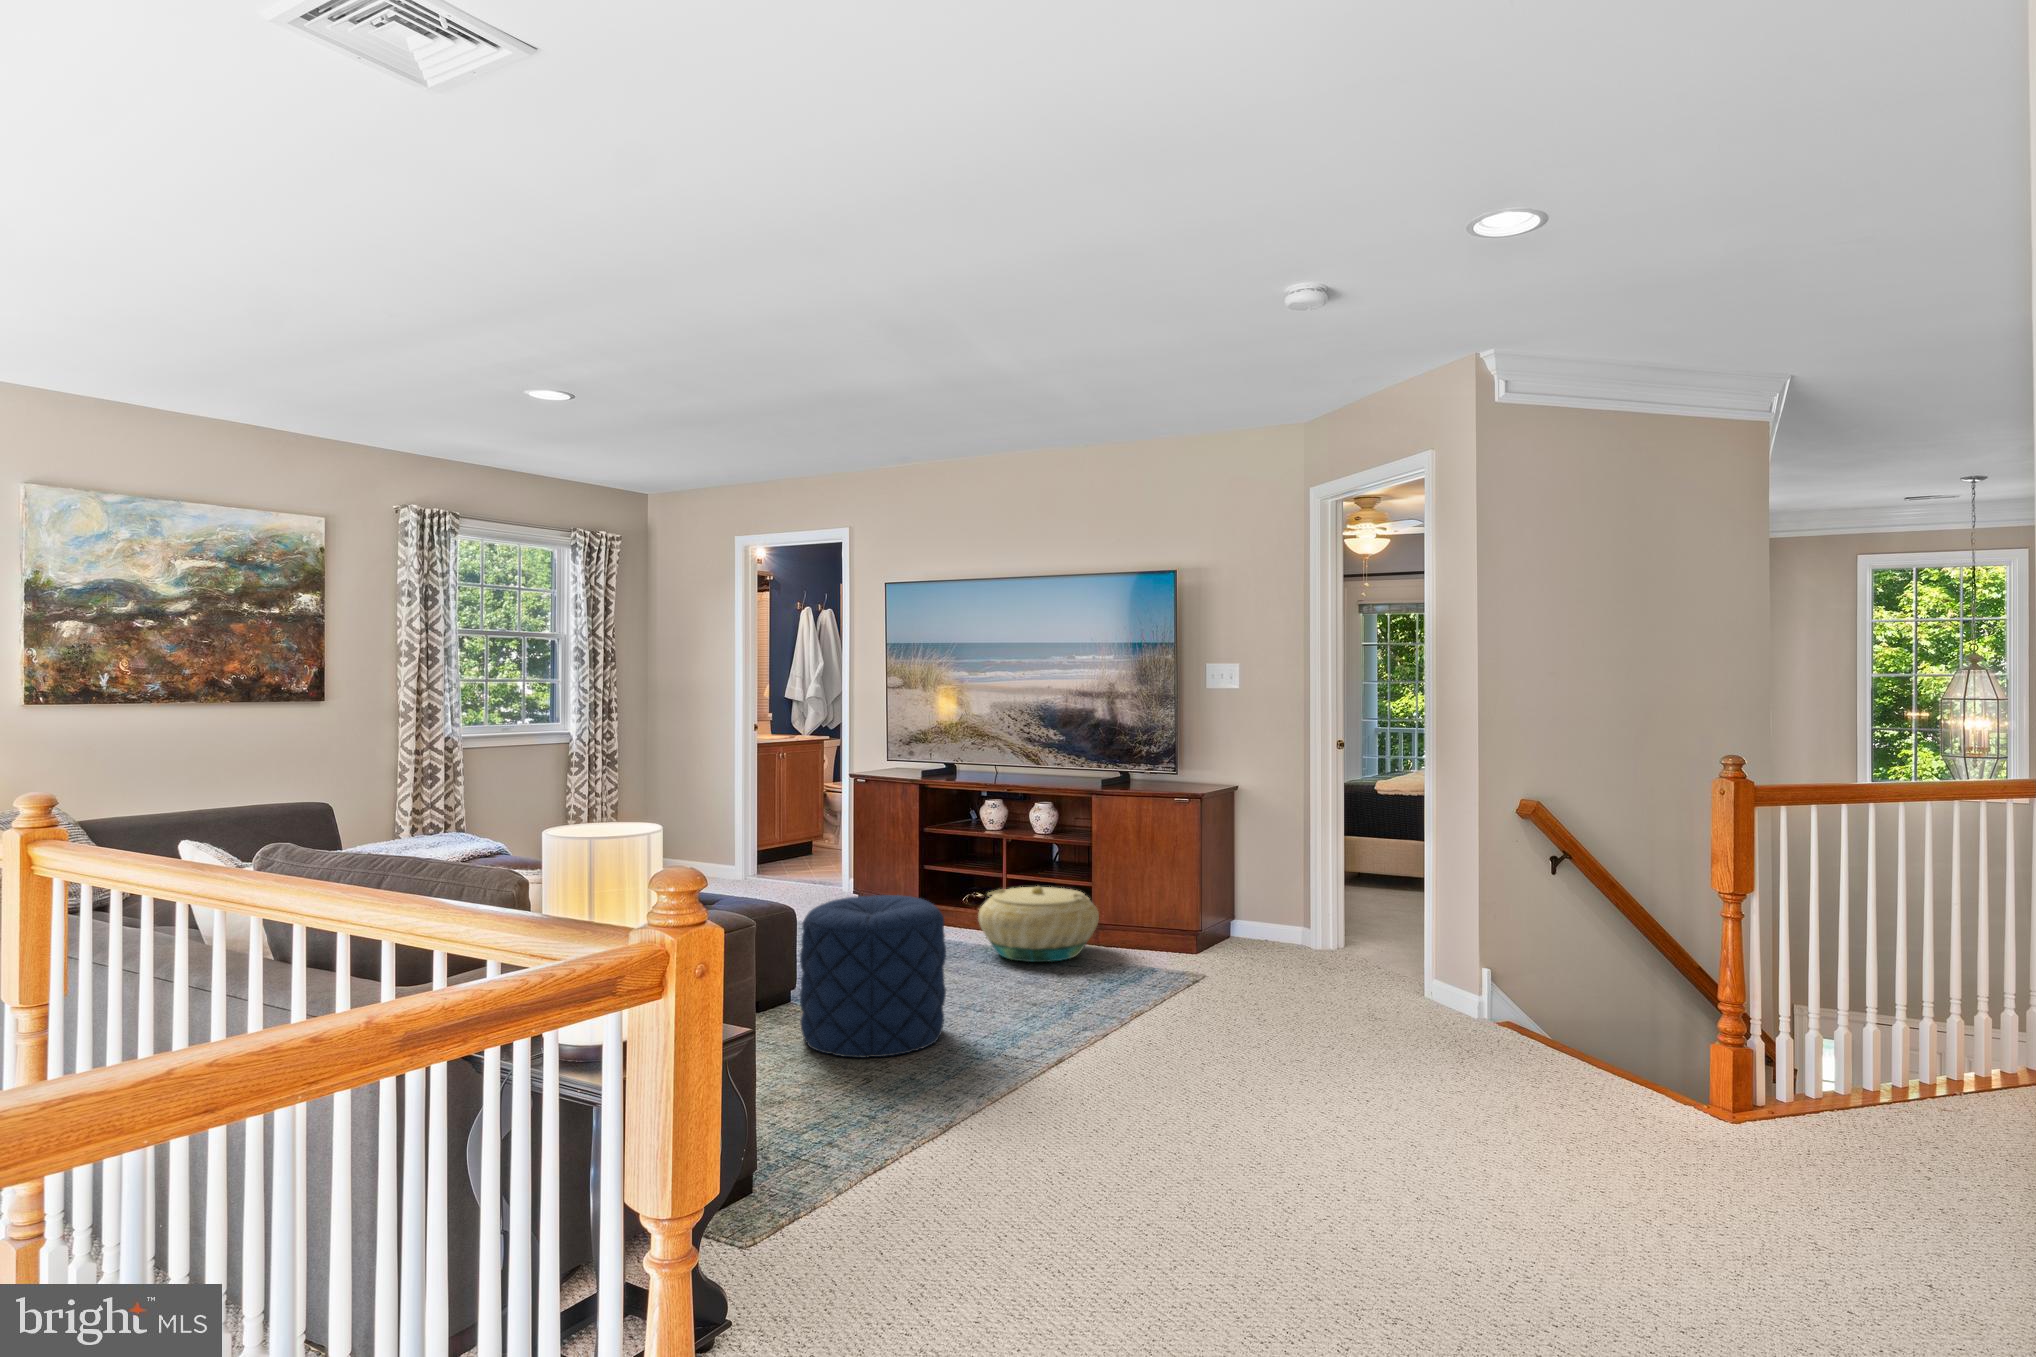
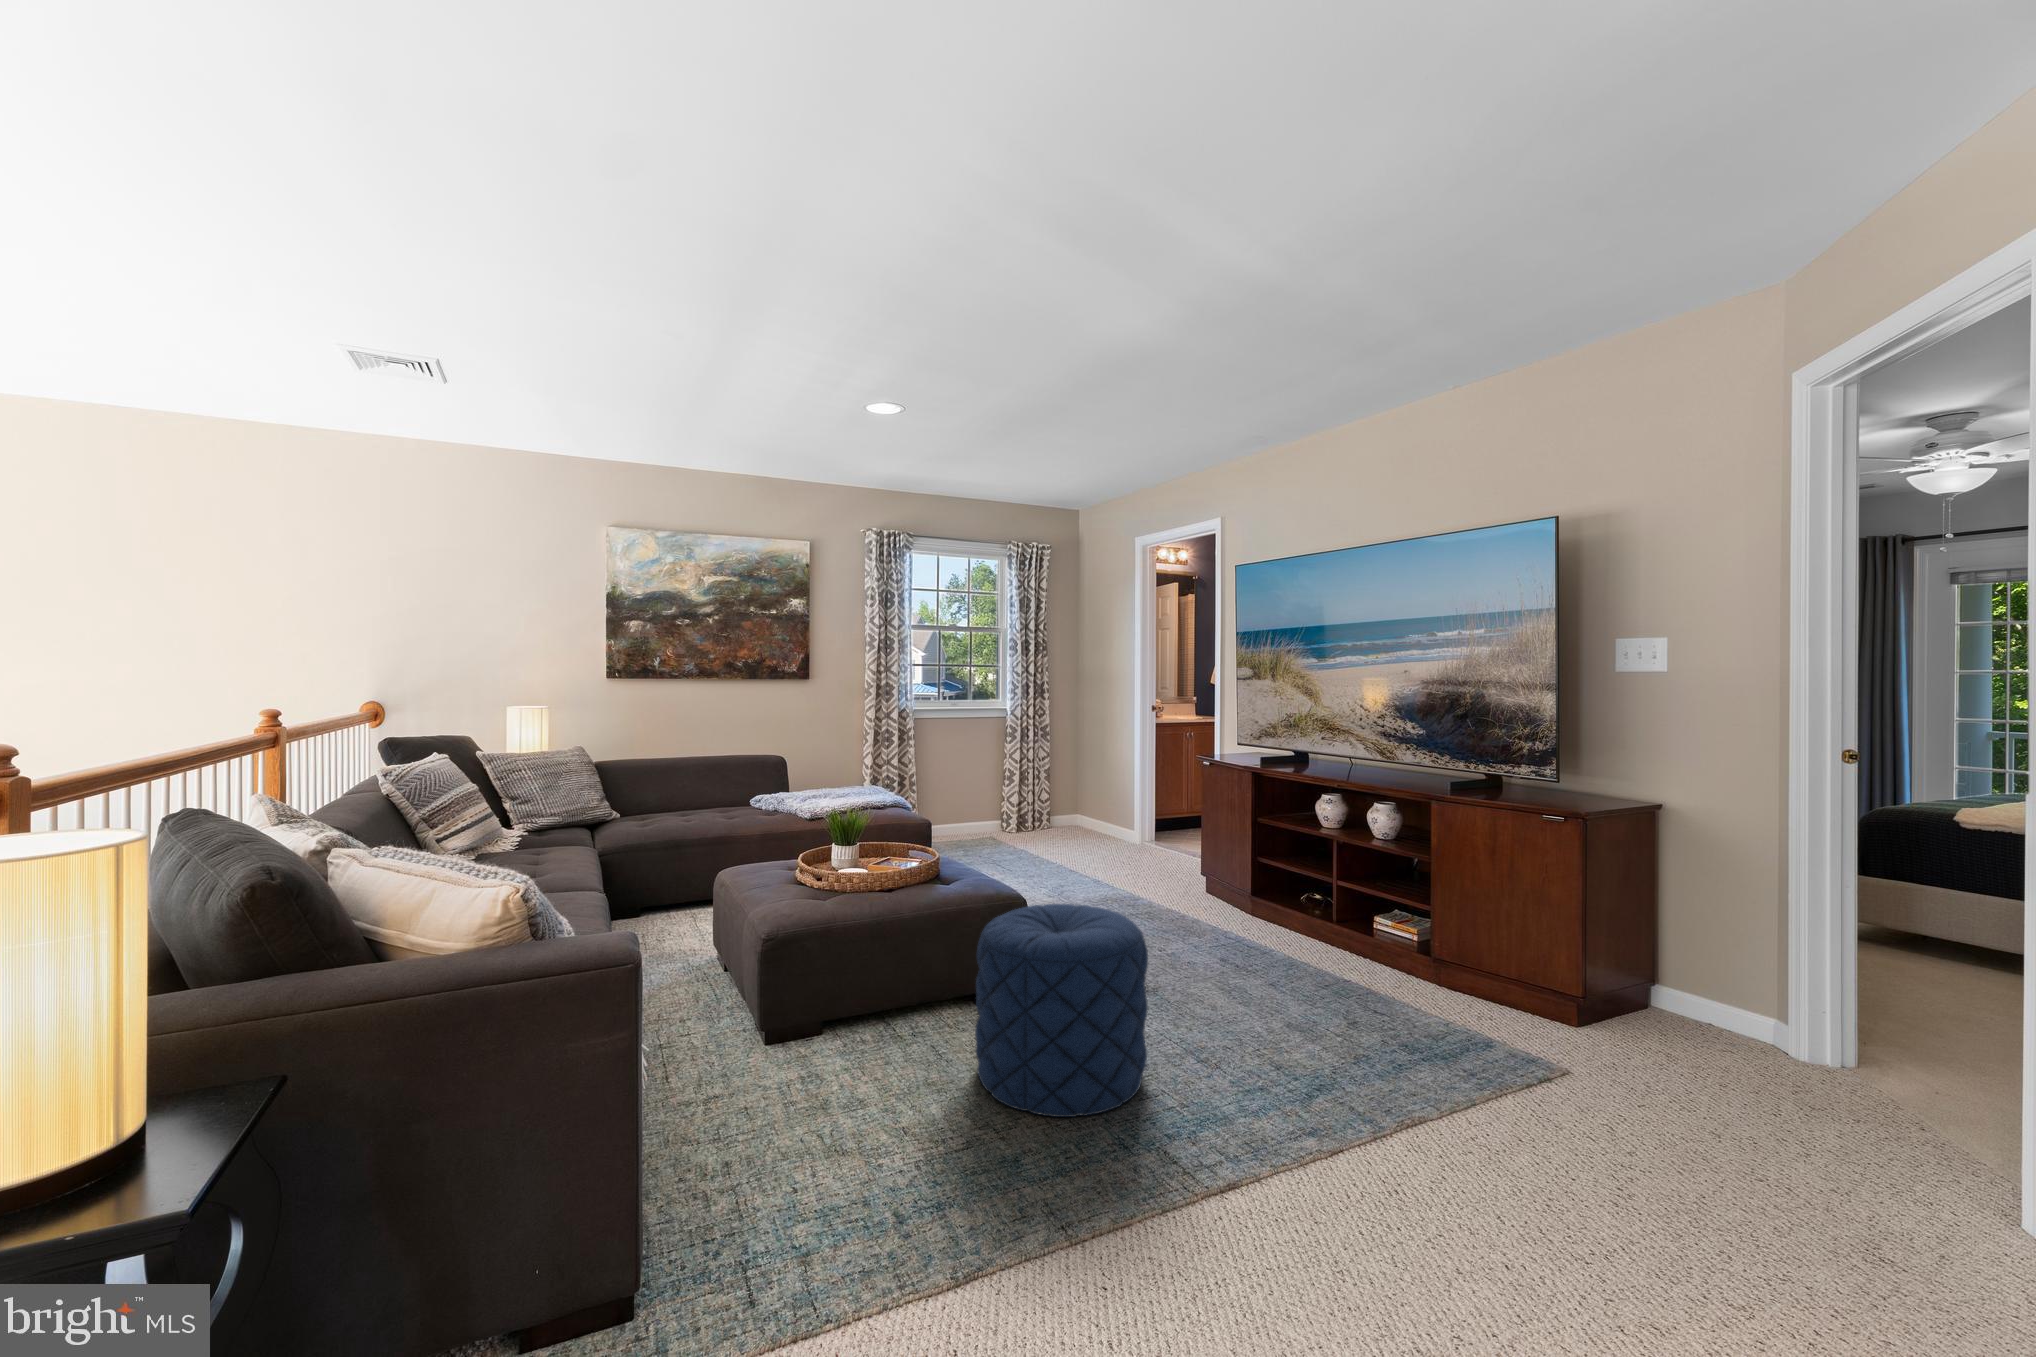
basket: present [978,886,1099,962] -> none [1282,902,1437,1003]

